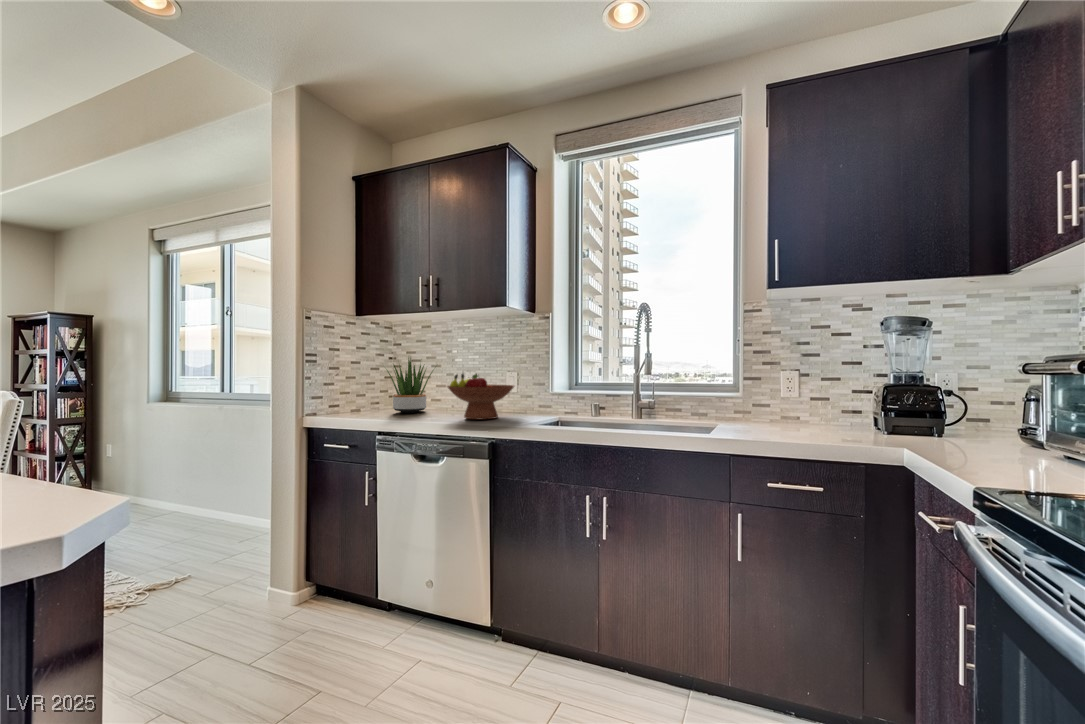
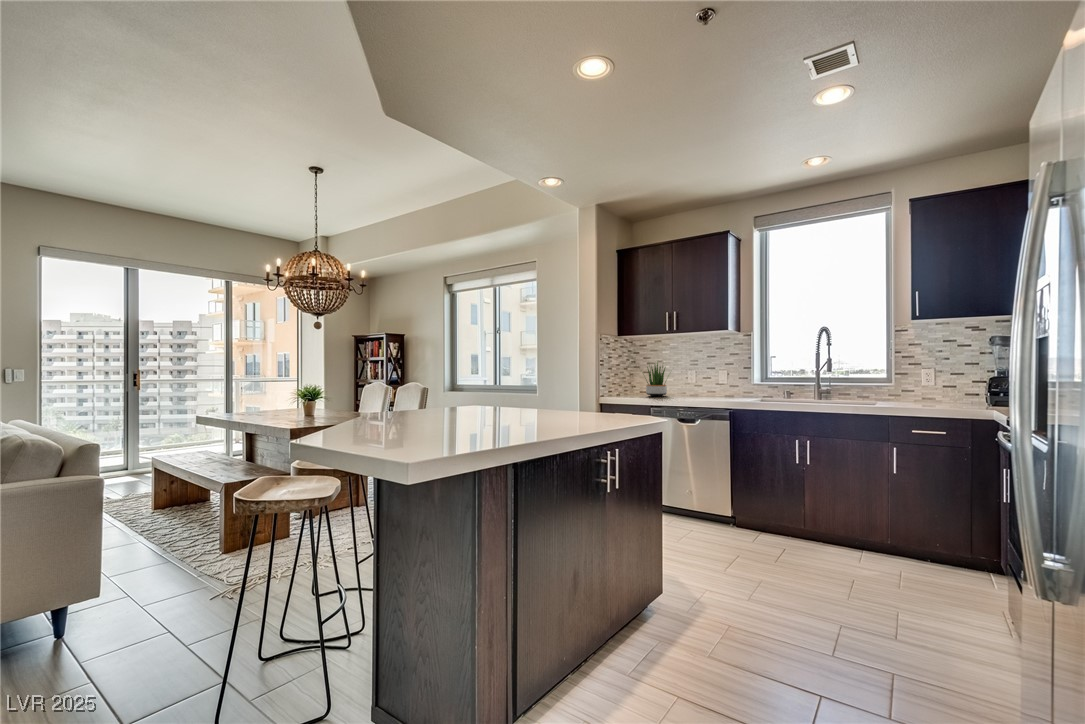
fruit bowl: present [447,374,514,420] -> none [690,371,734,399]

